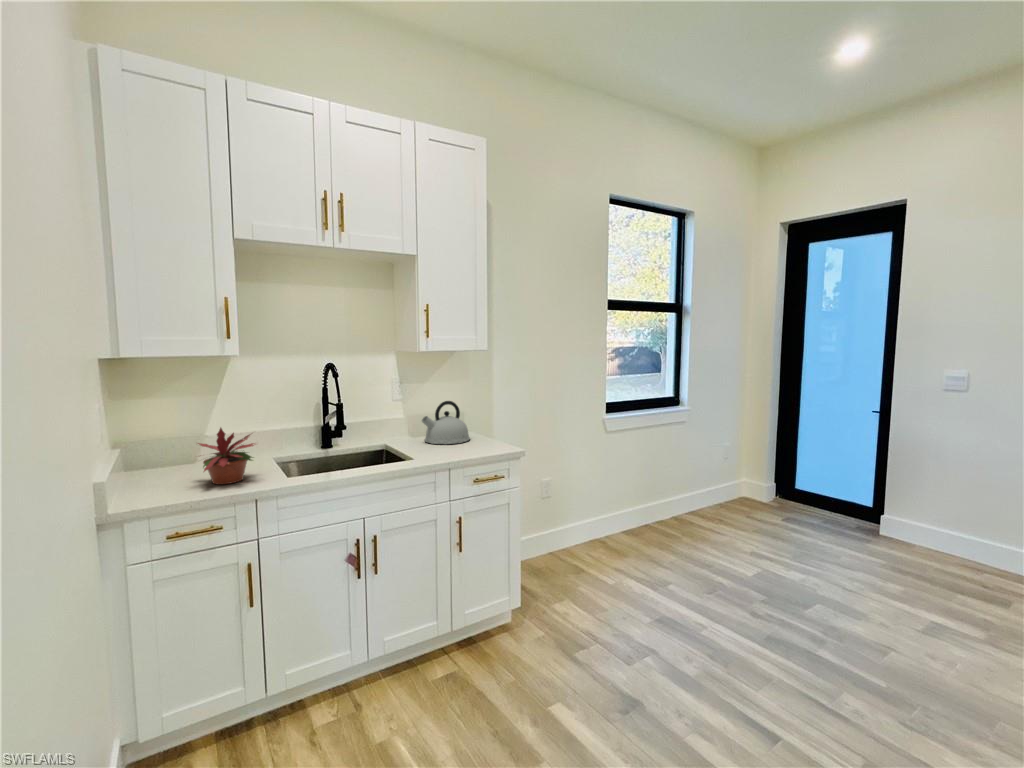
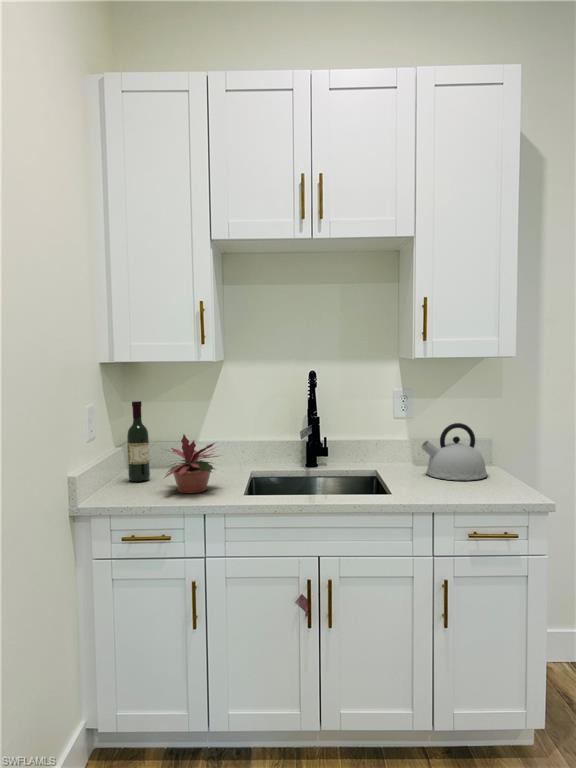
wine bottle: none [136,399,165,483] -> present [127,401,150,482]

